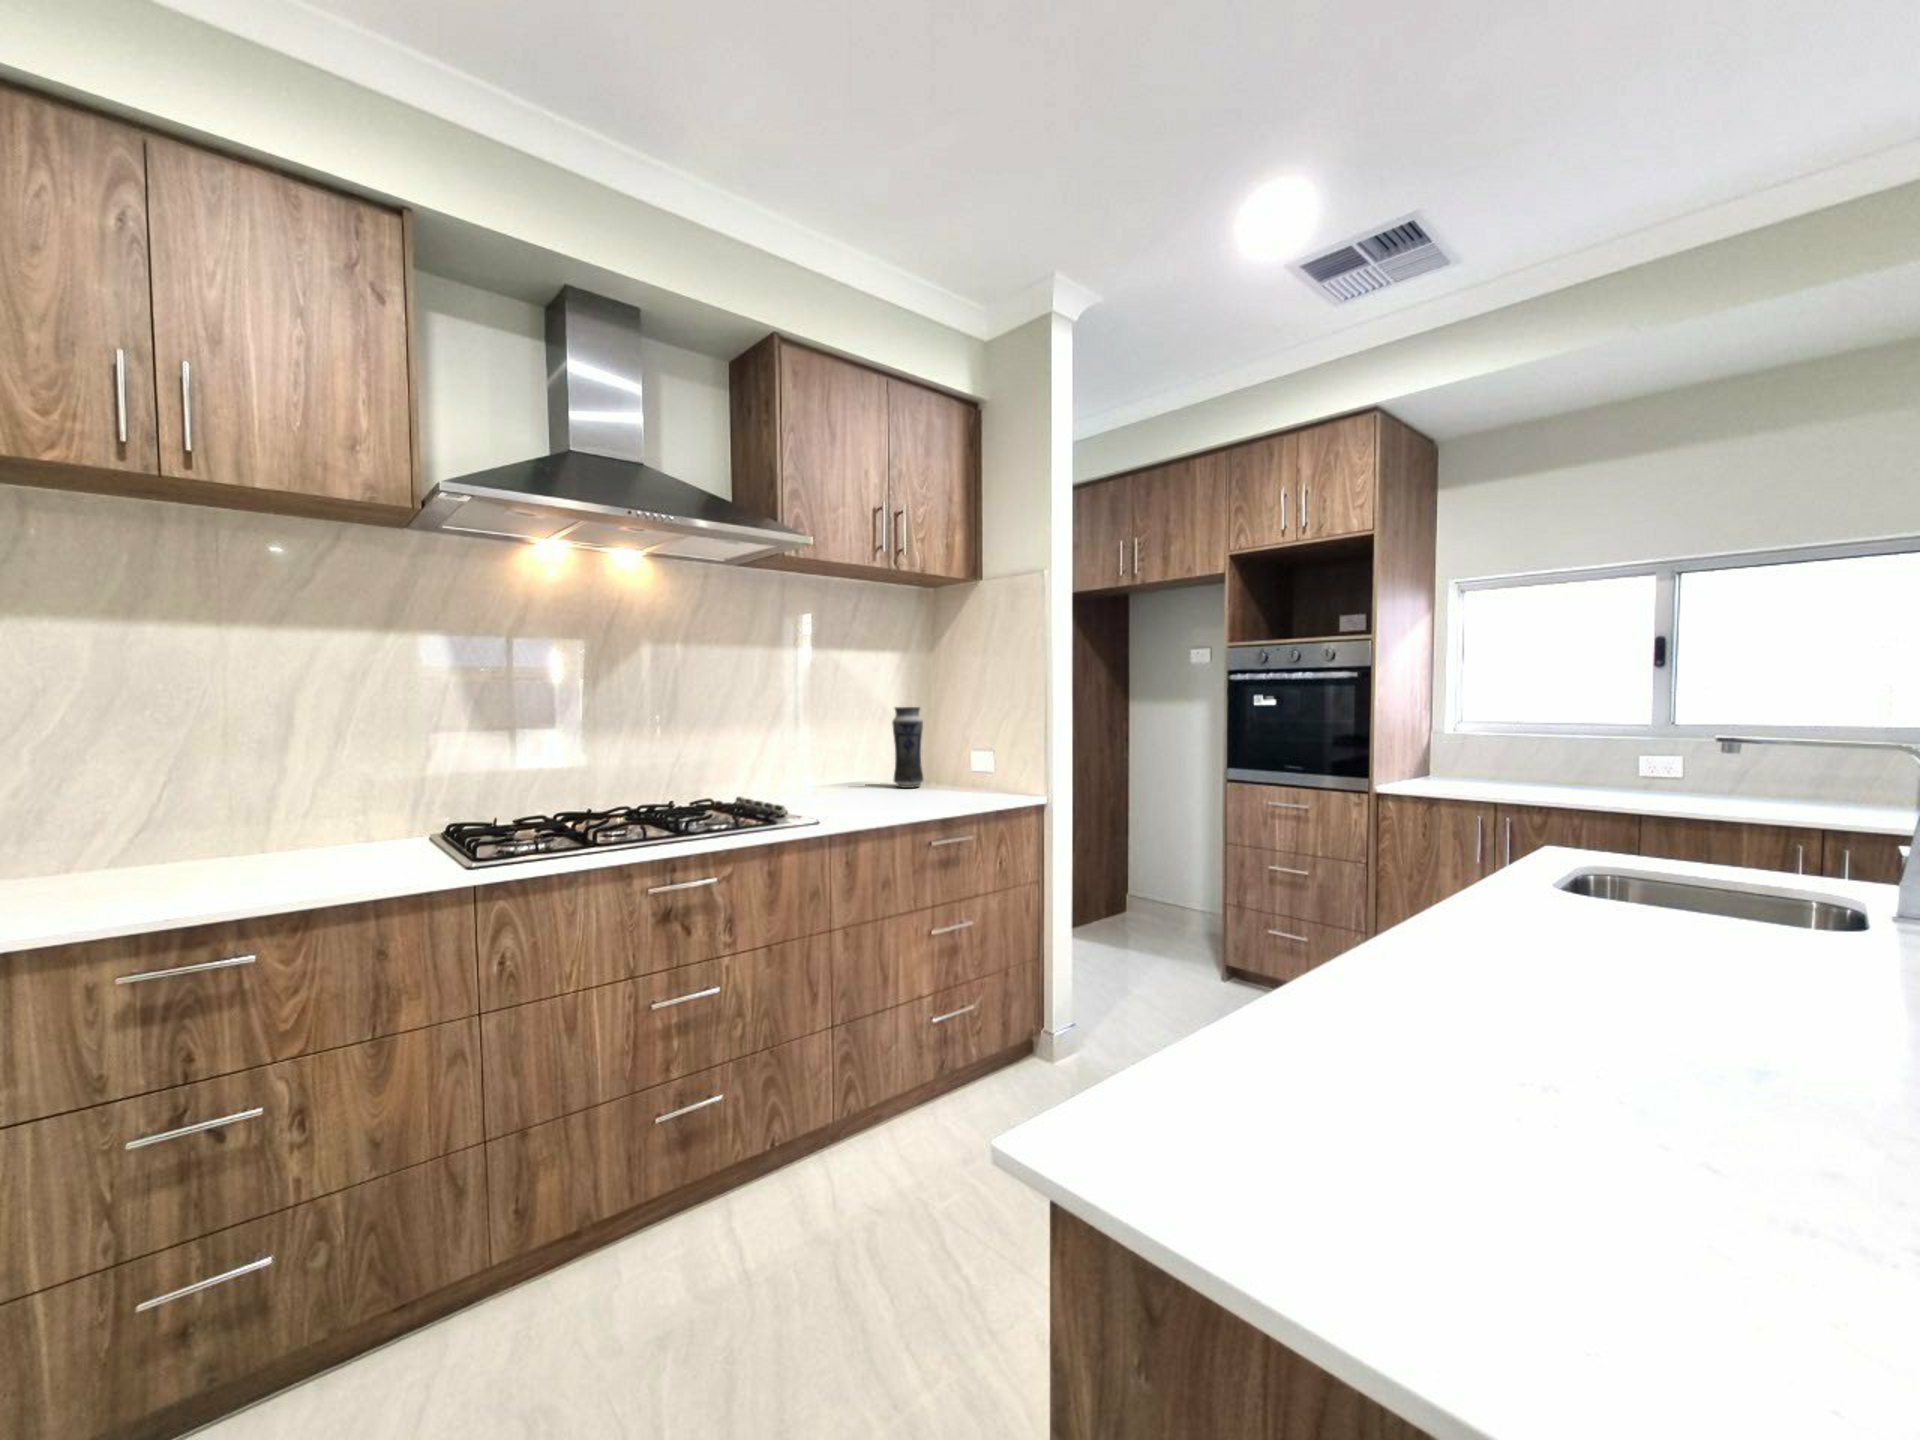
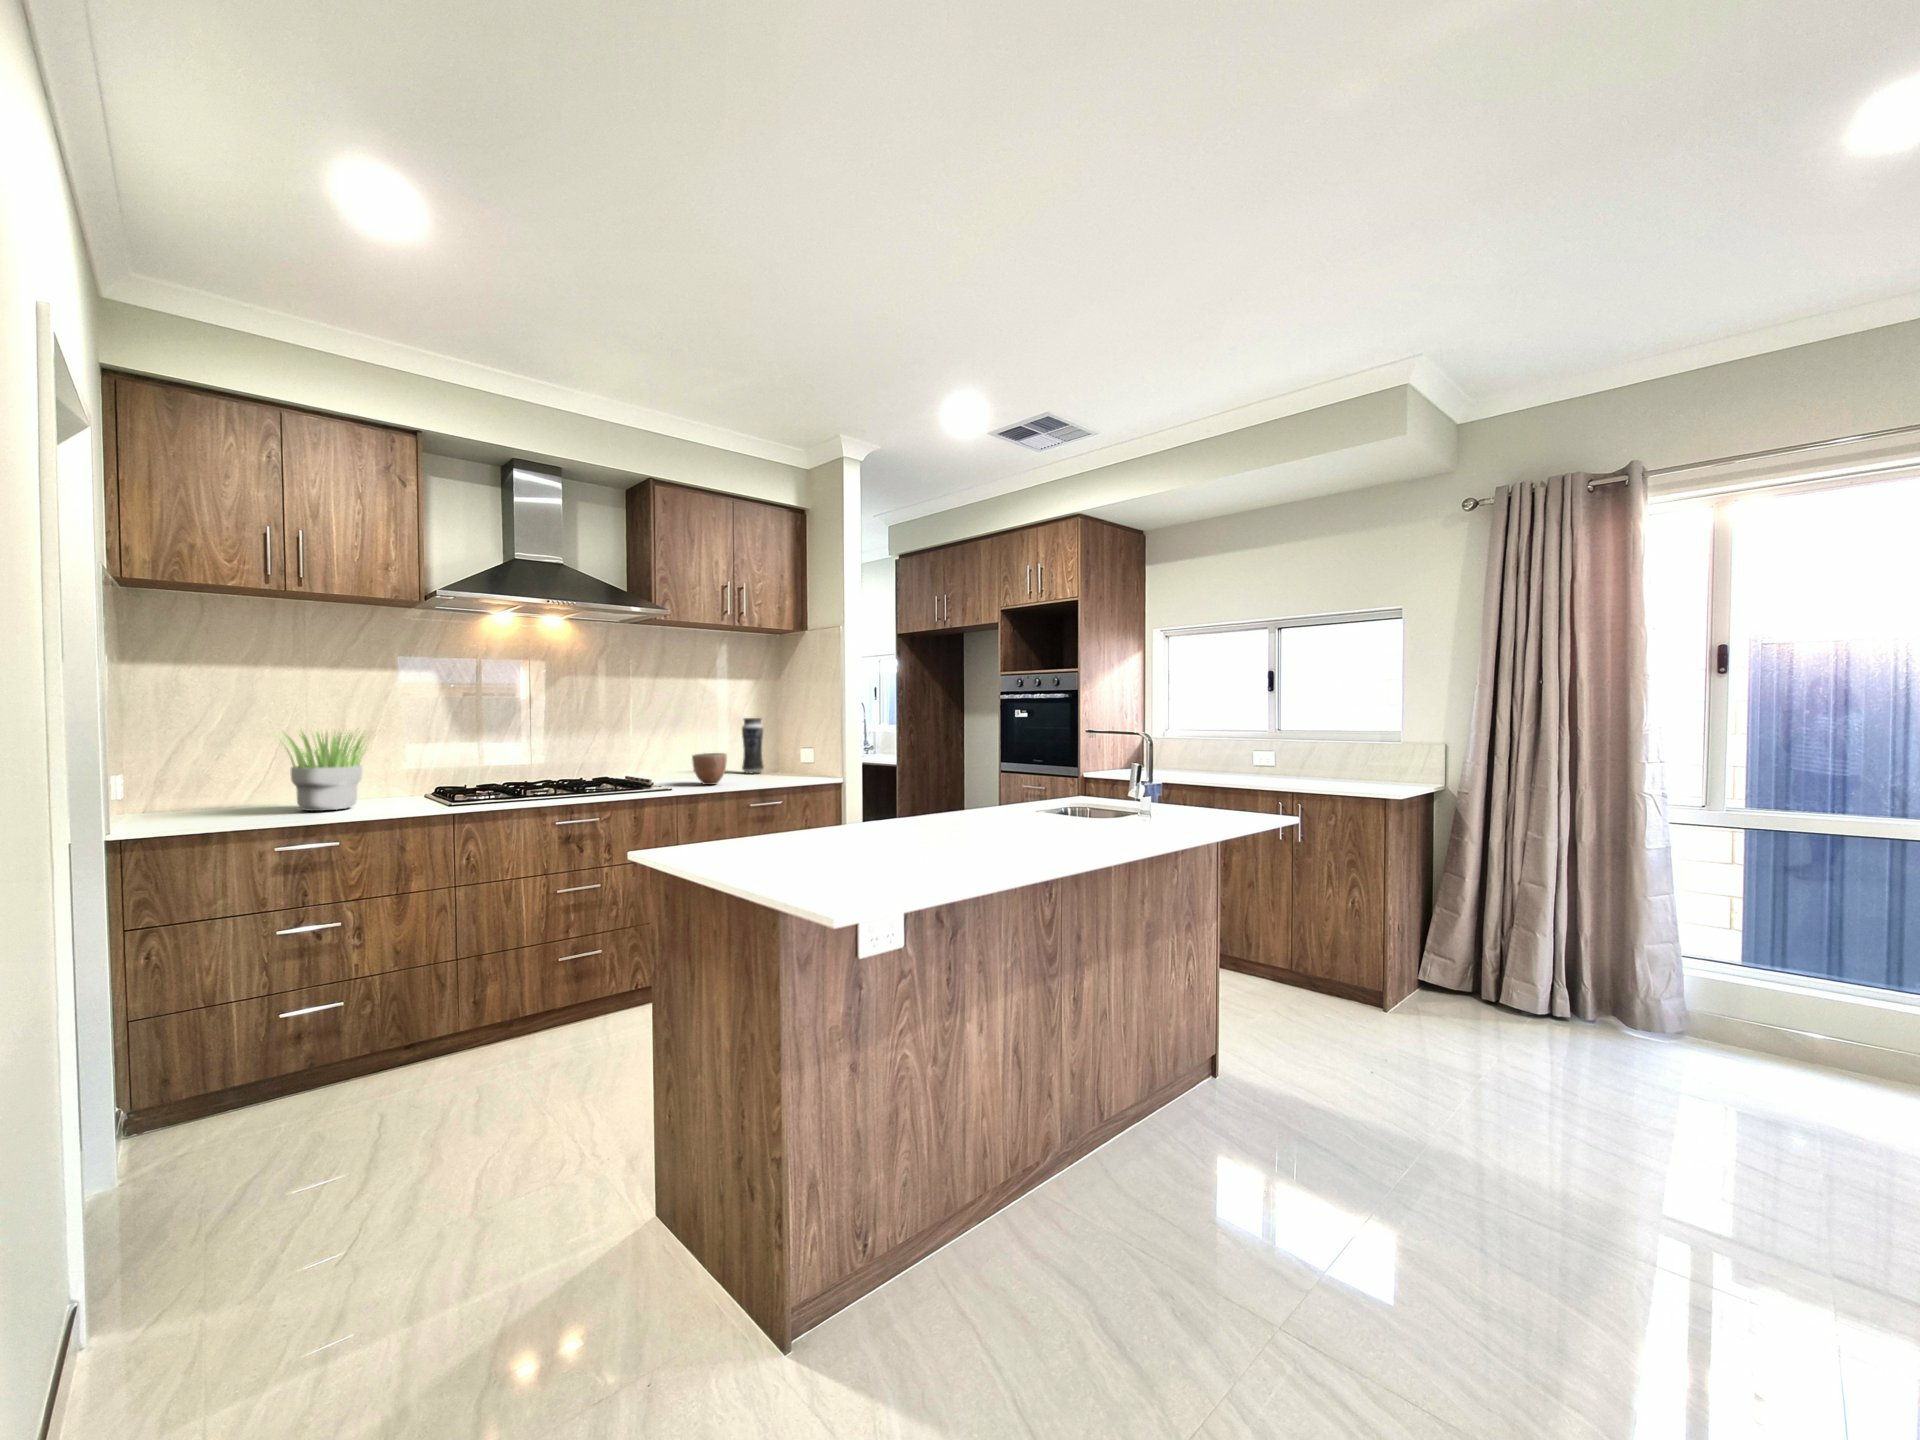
potted plant: none [121,727,354,883] -> present [276,731,367,811]
decorative bowl: none [841,761,893,811] -> present [692,753,727,785]

